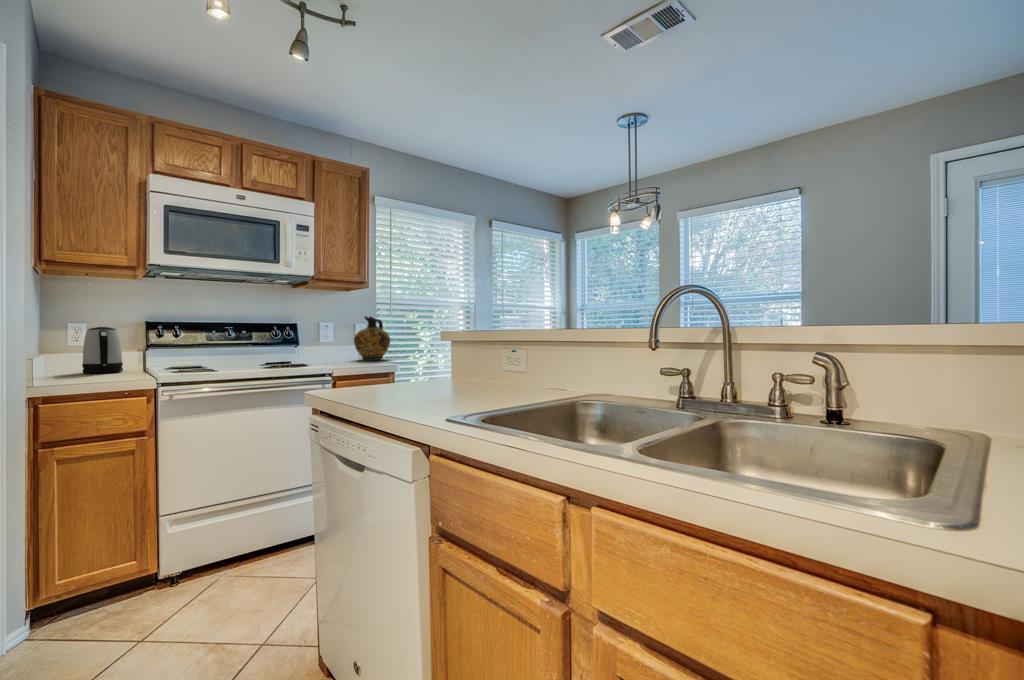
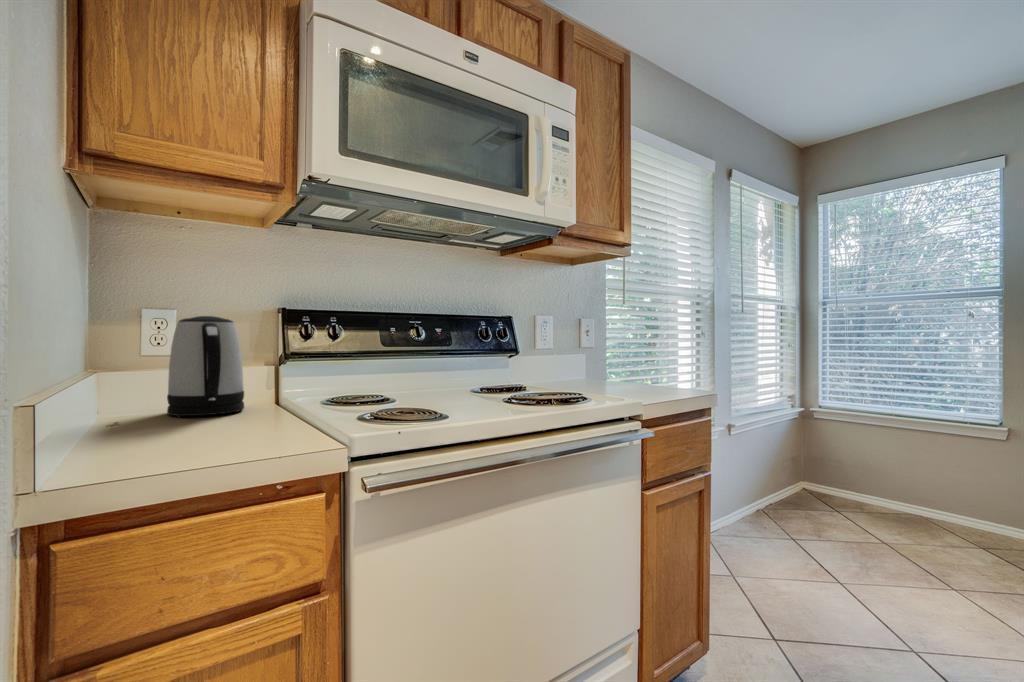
ceramic jug: present [354,317,390,360] -> none [580,307,638,380]

